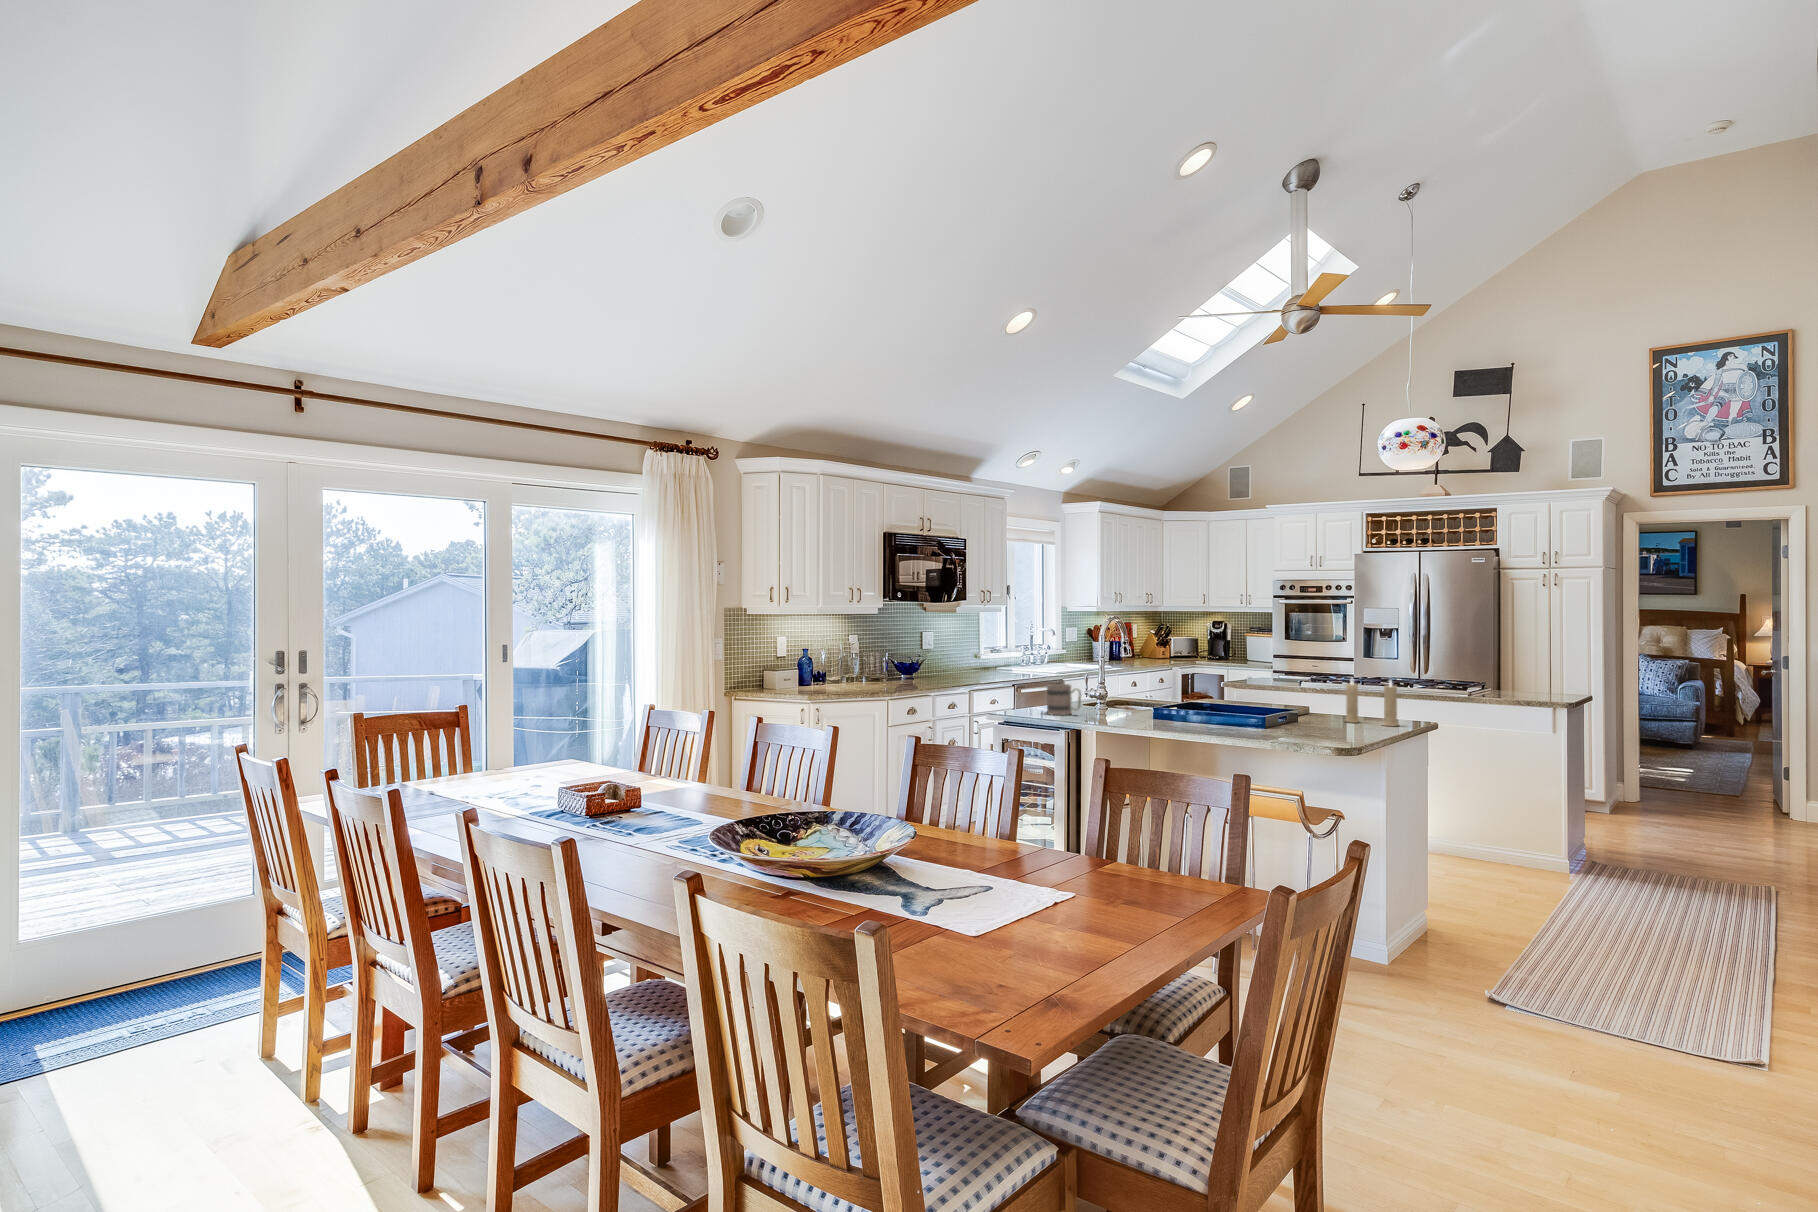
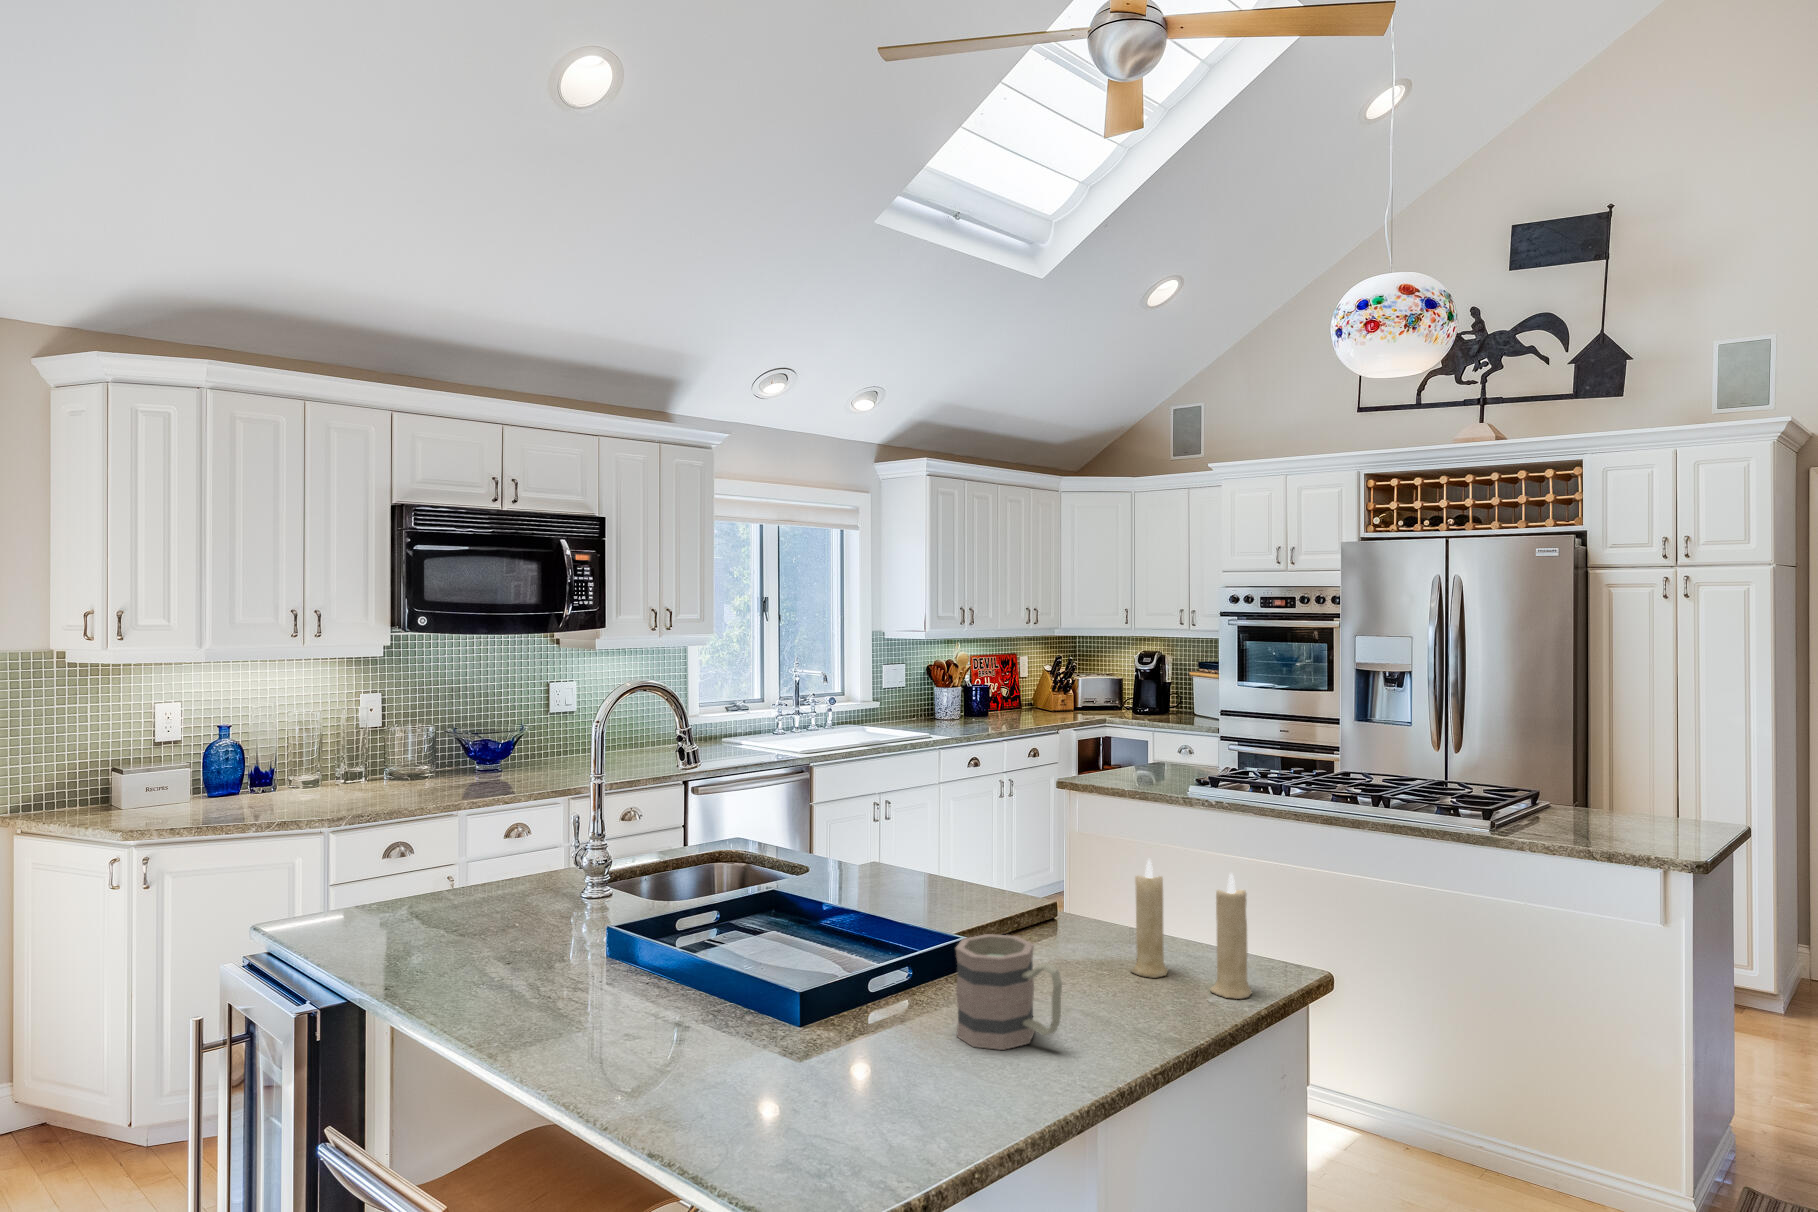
mug: present [1047,684,1081,715] -> present [955,934,1062,1050]

